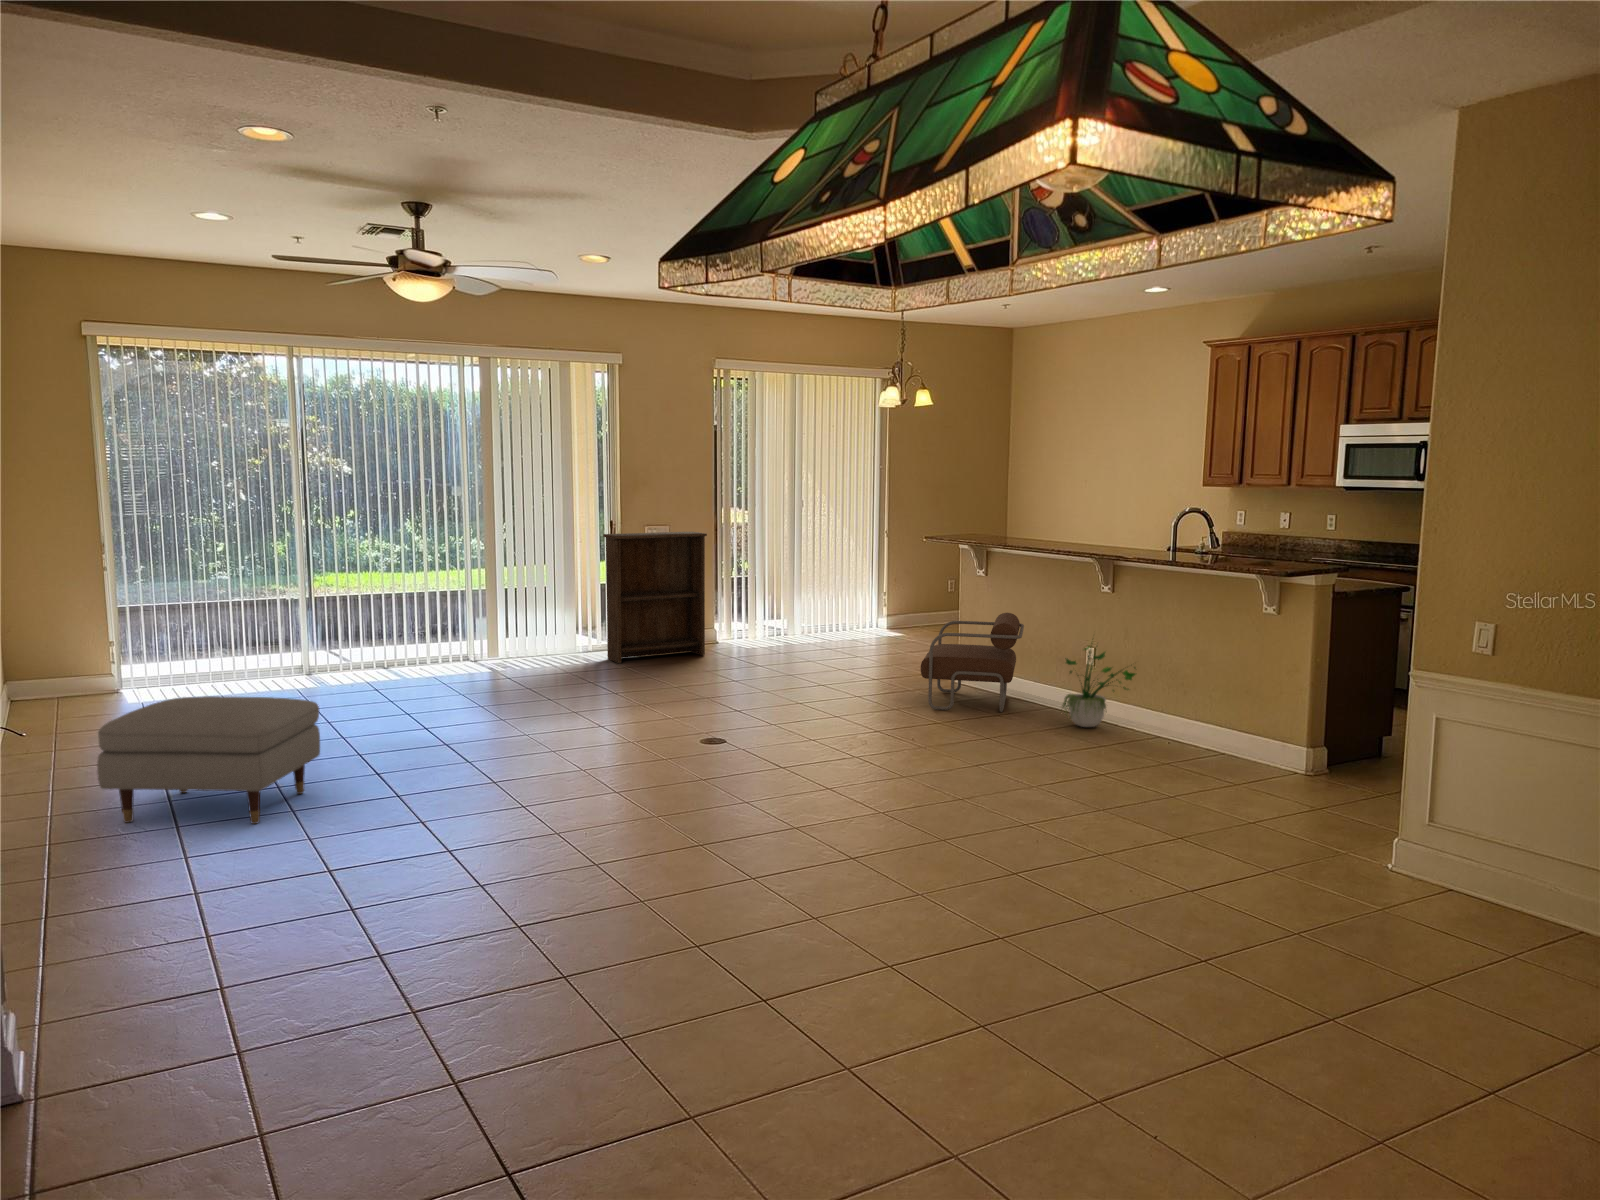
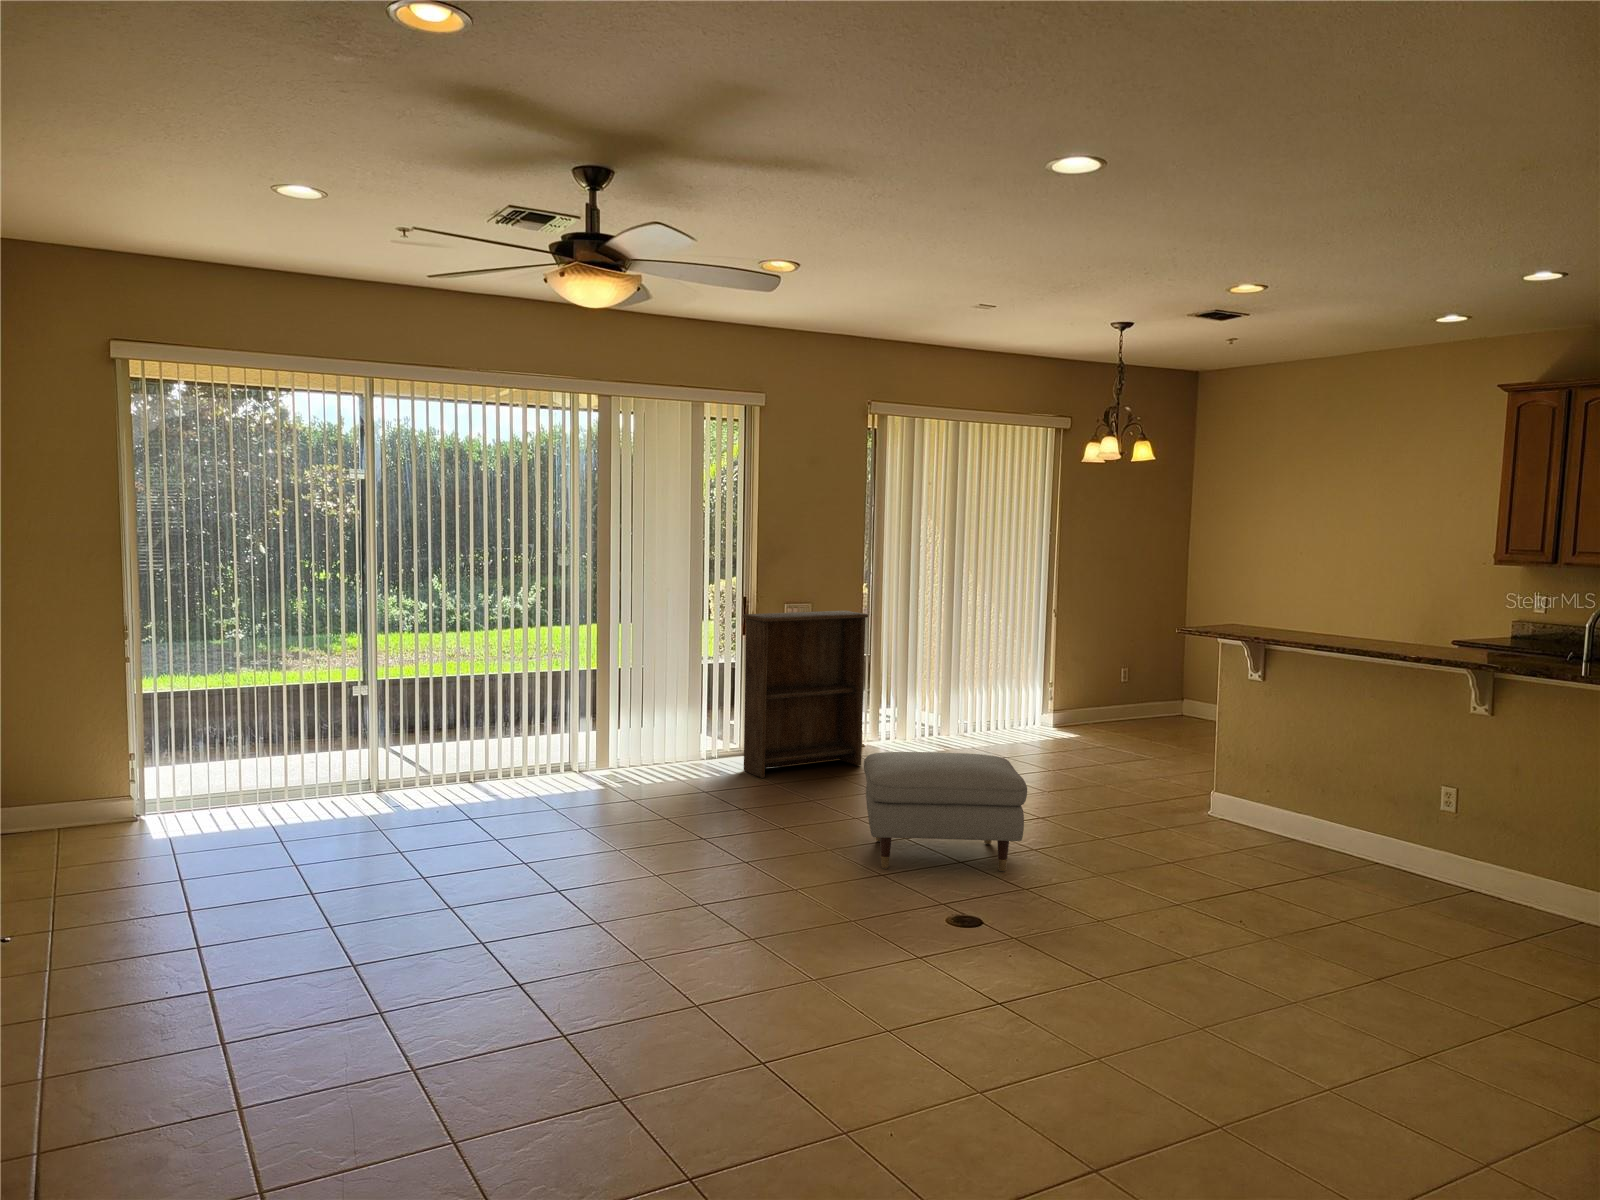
armchair: present [921,613,1024,712] -> none [1190,731,1344,869]
potted plant: present [1063,646,1135,727] -> none [1411,763,1550,899]
ottoman: present [97,696,320,824] -> present [864,752,1027,872]

